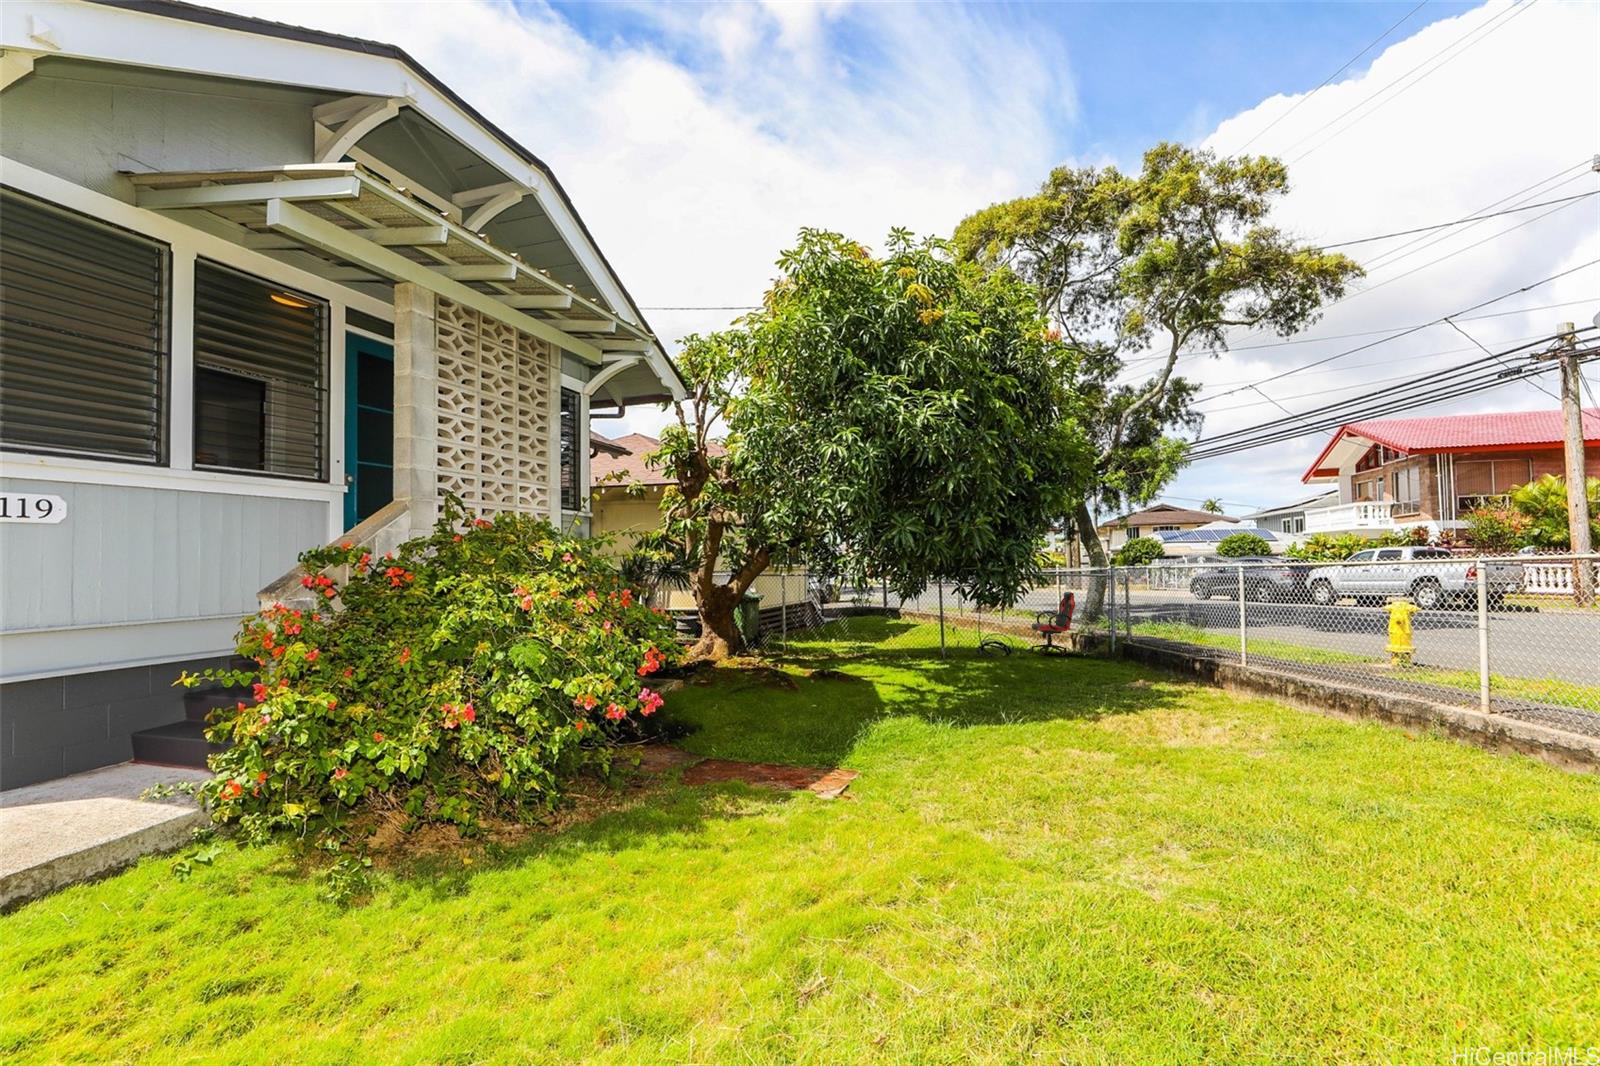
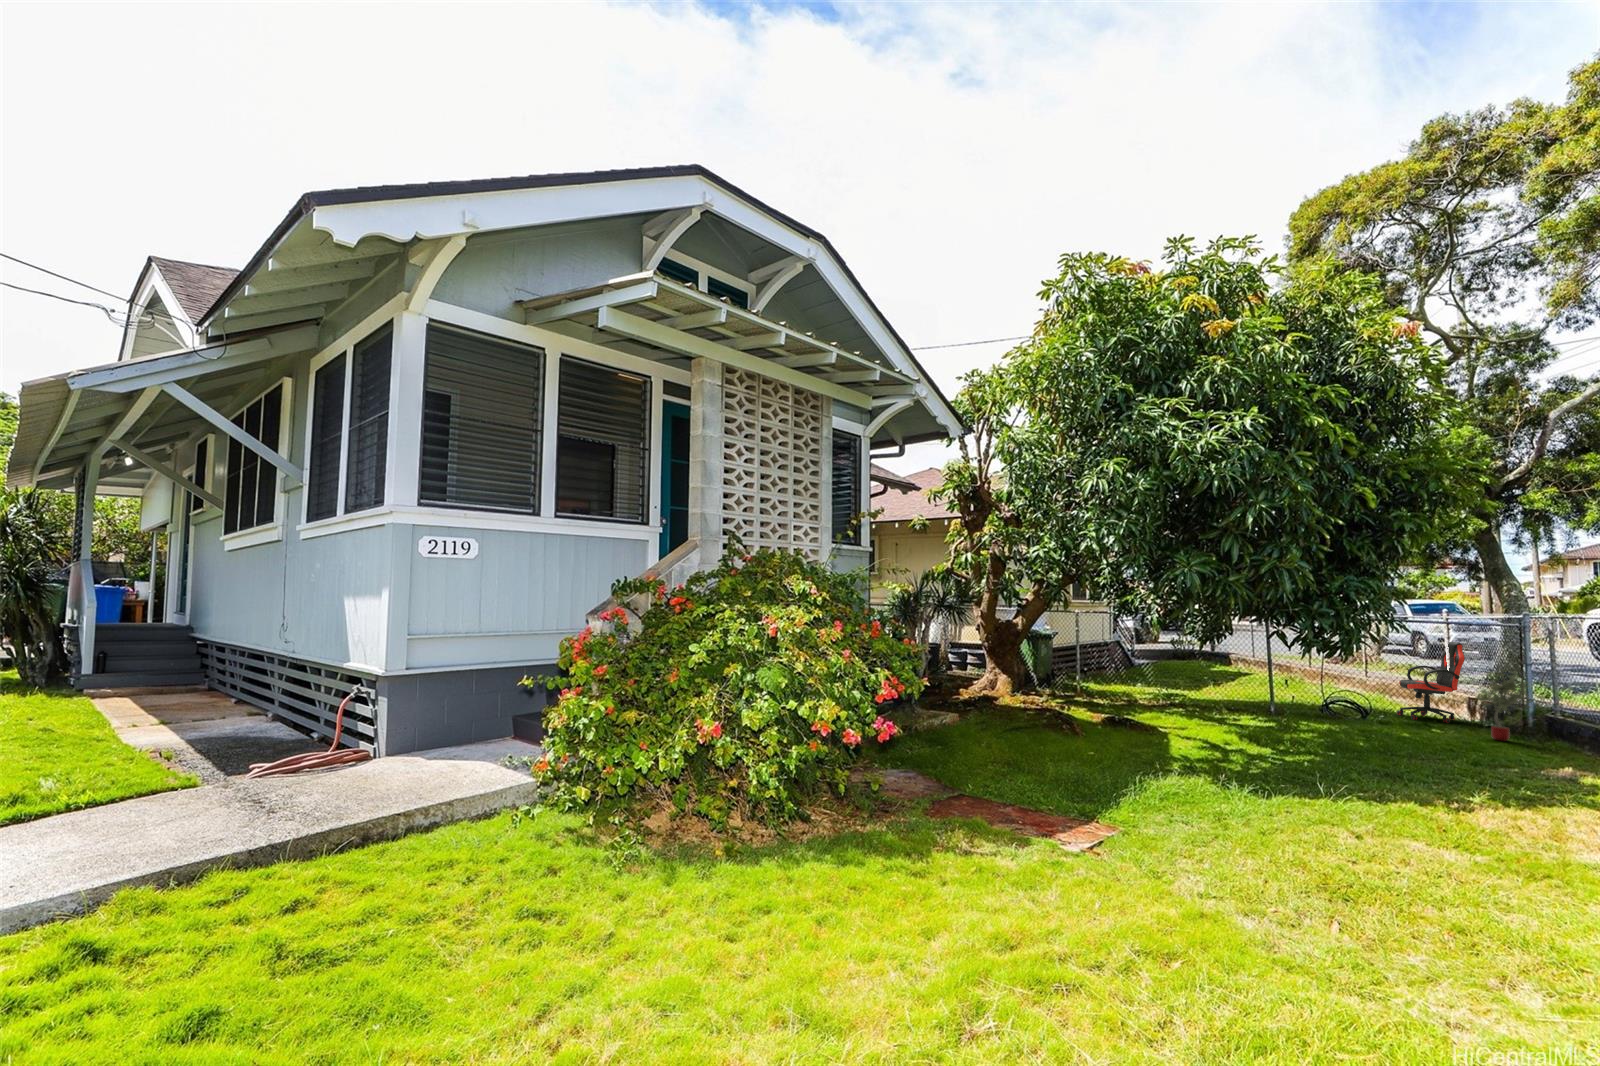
potted tree: none [1084,612,1121,667] -> present [1477,670,1532,741]

